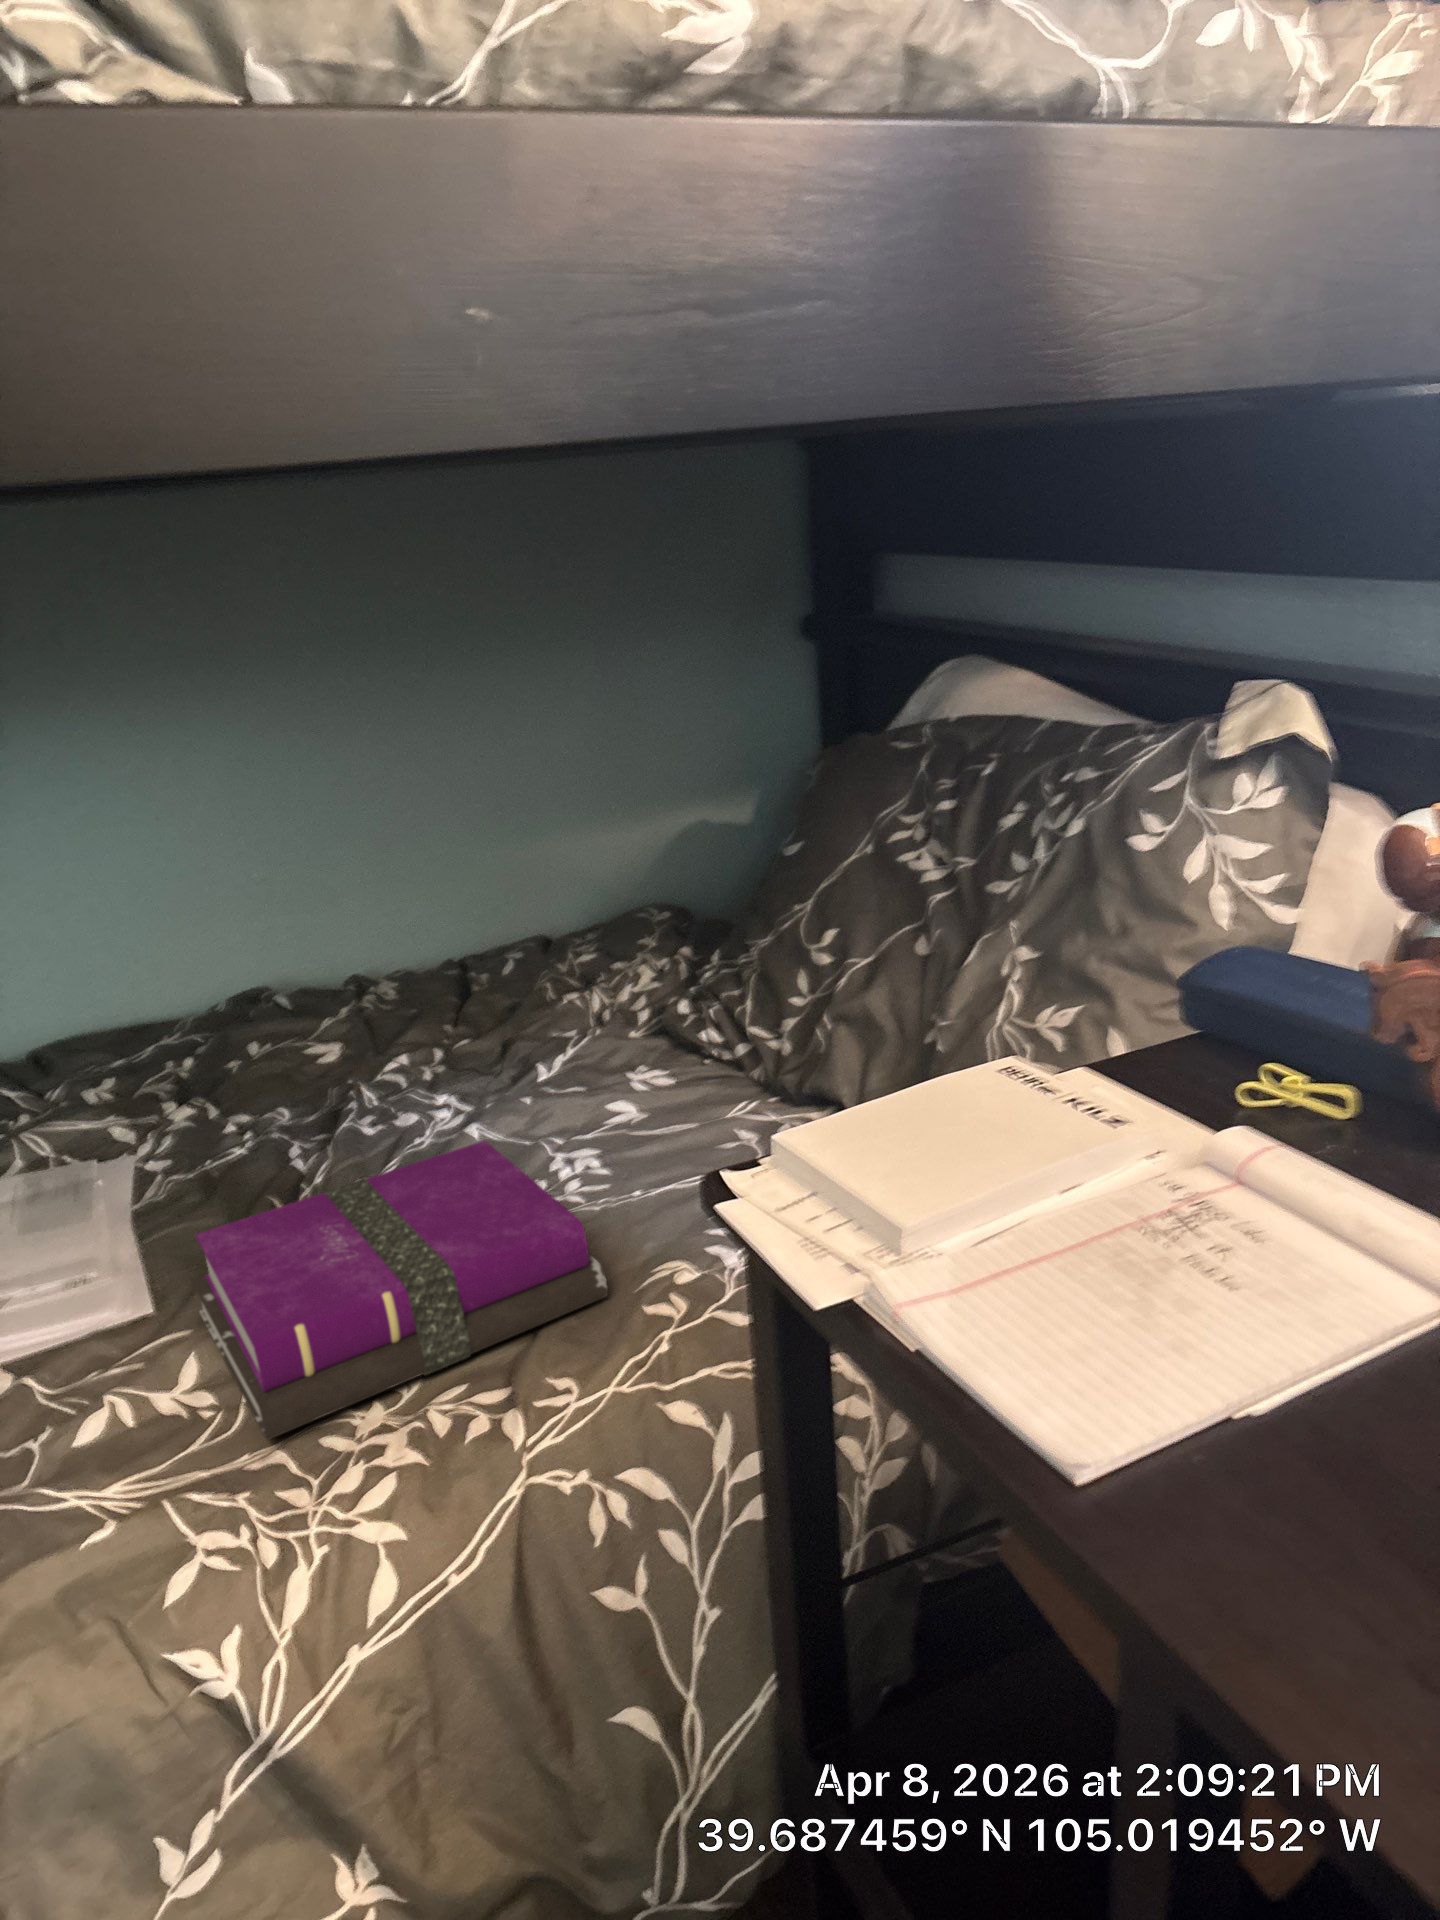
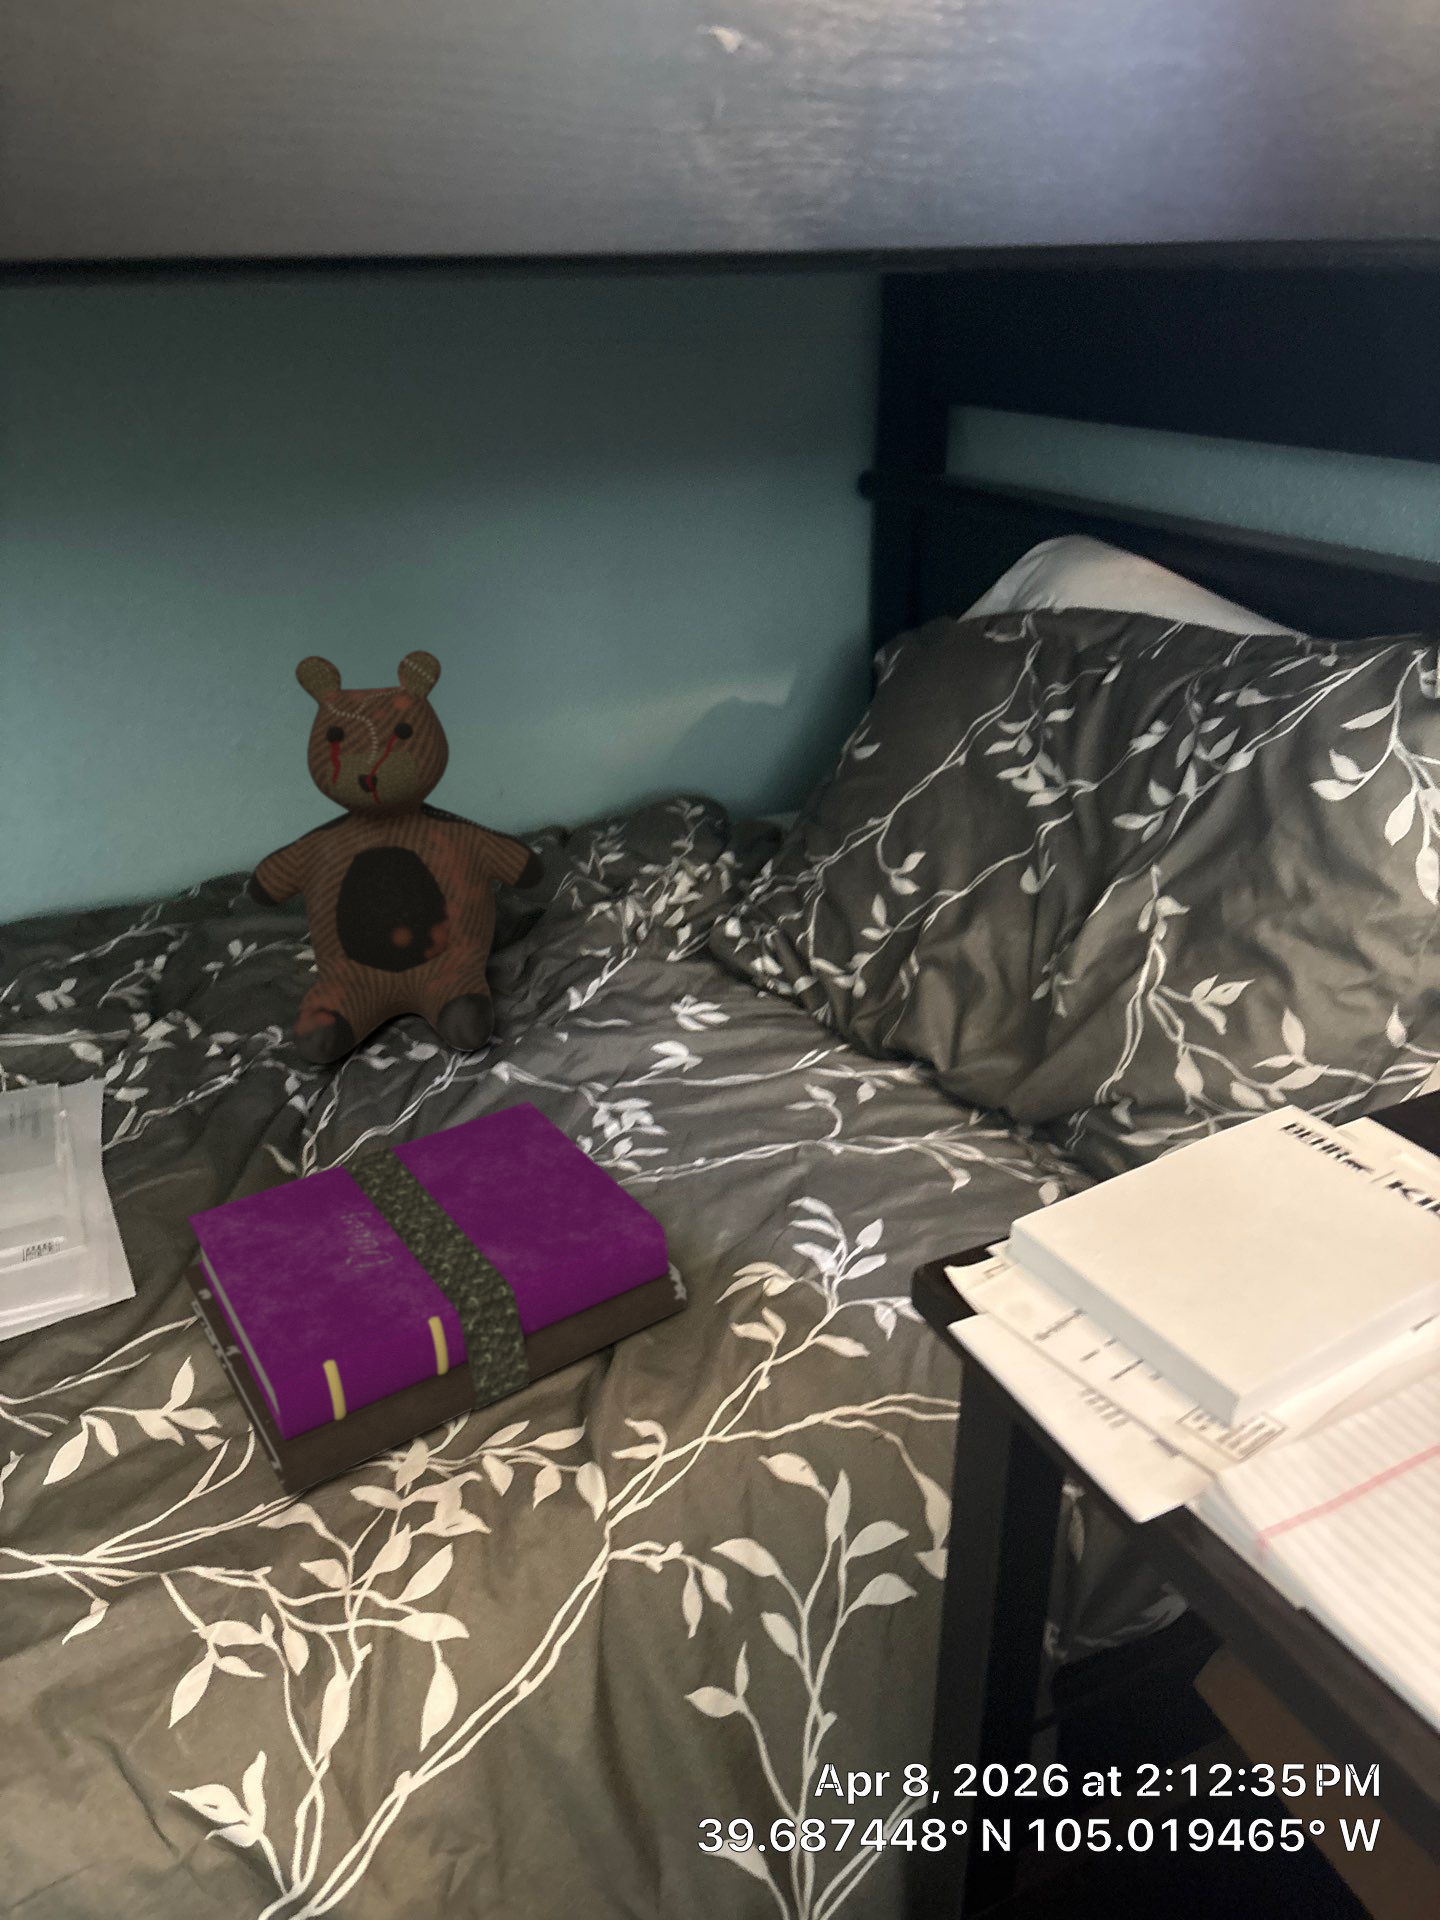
teddy bear: none [261,780,514,1131] -> present [248,650,545,1064]

